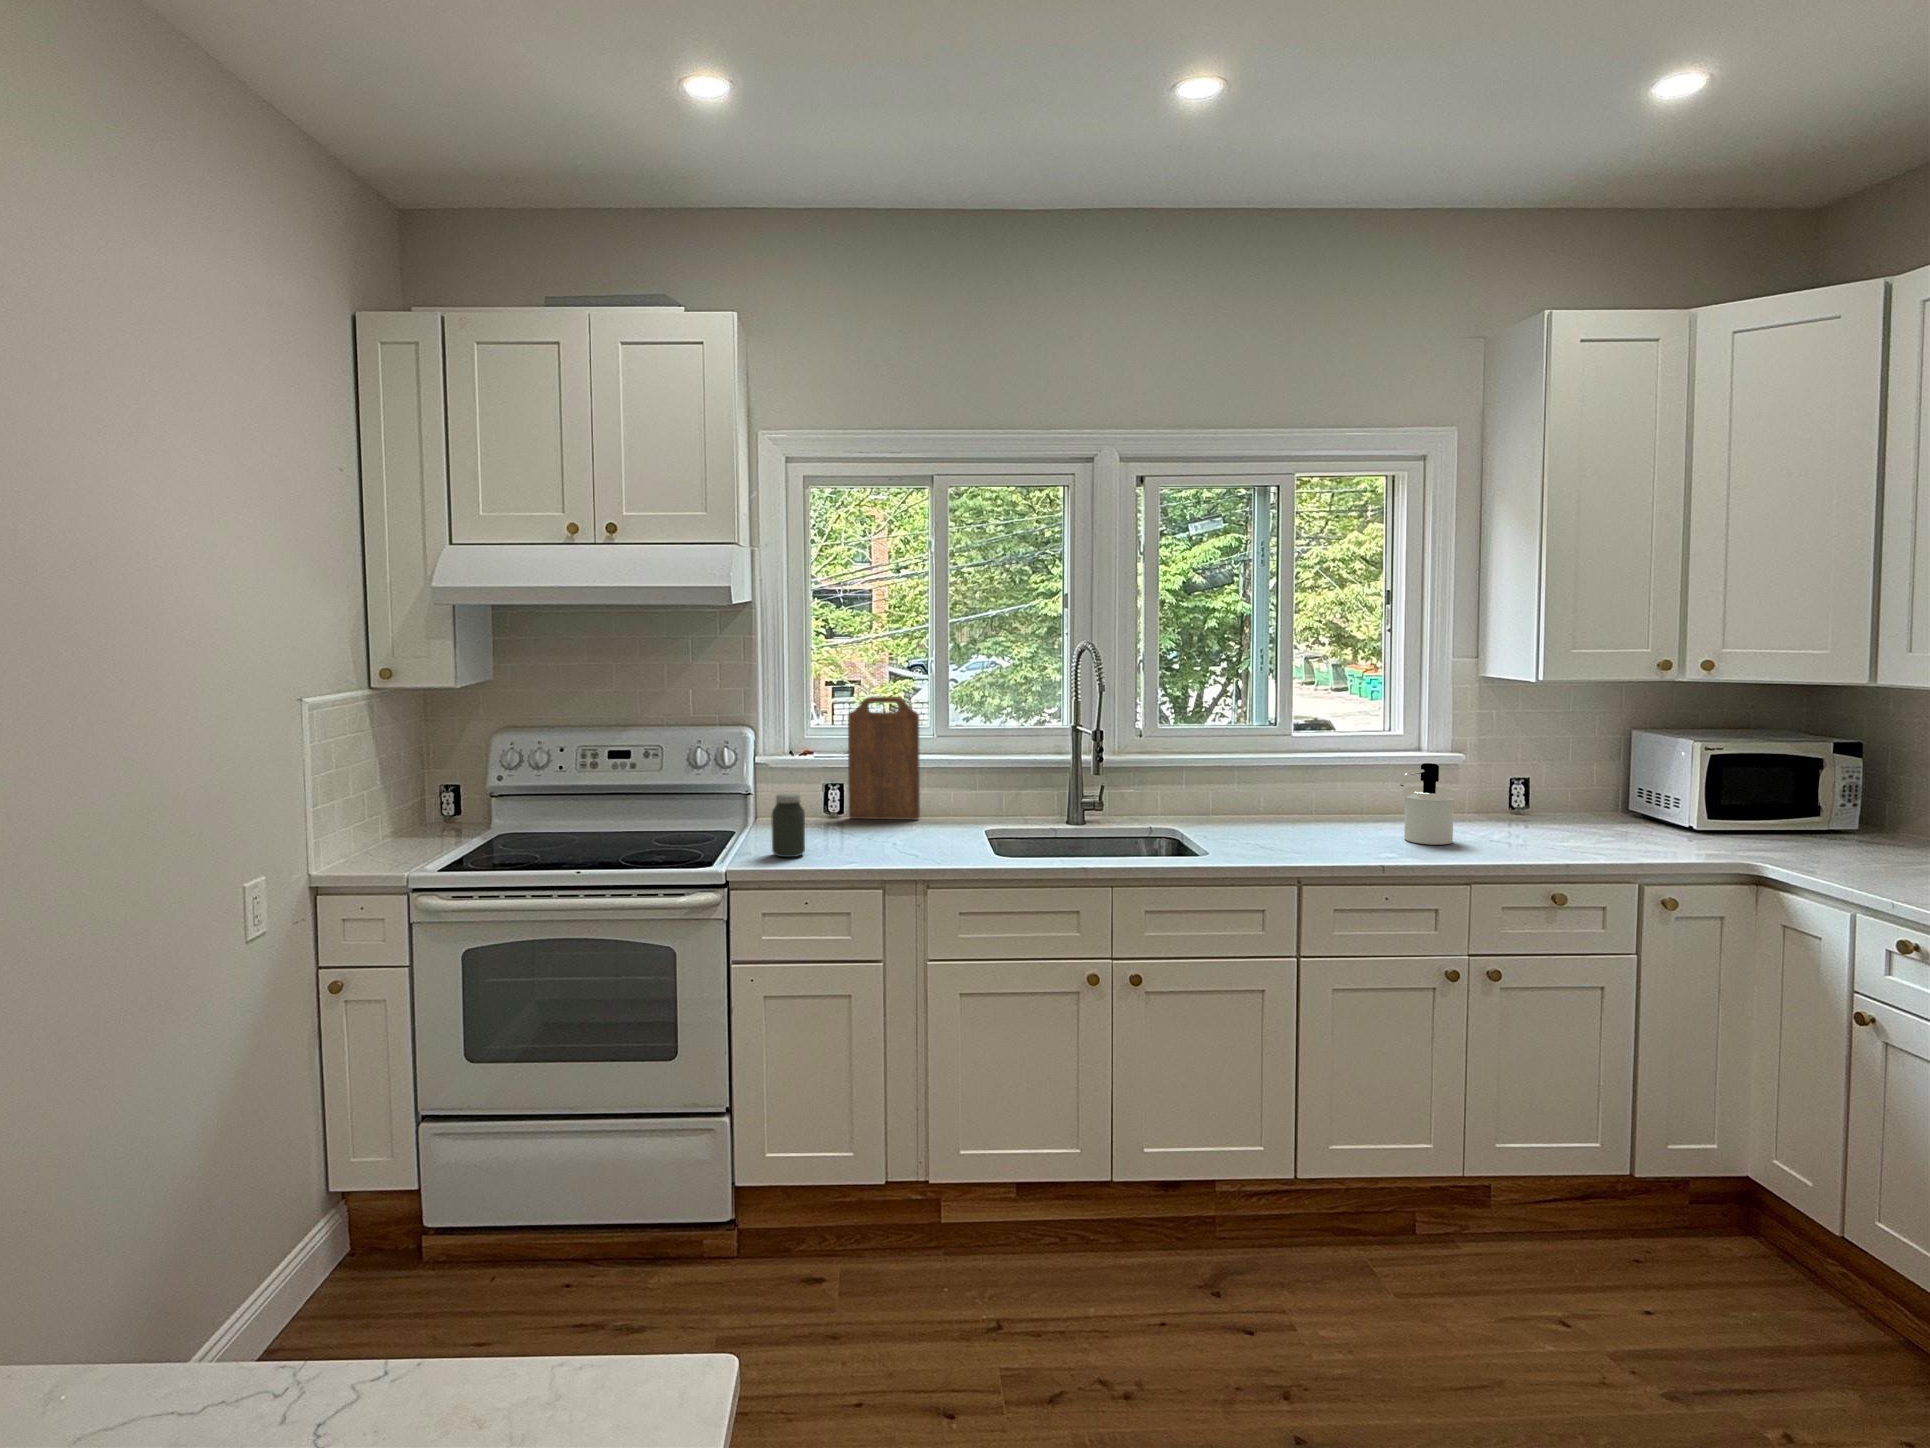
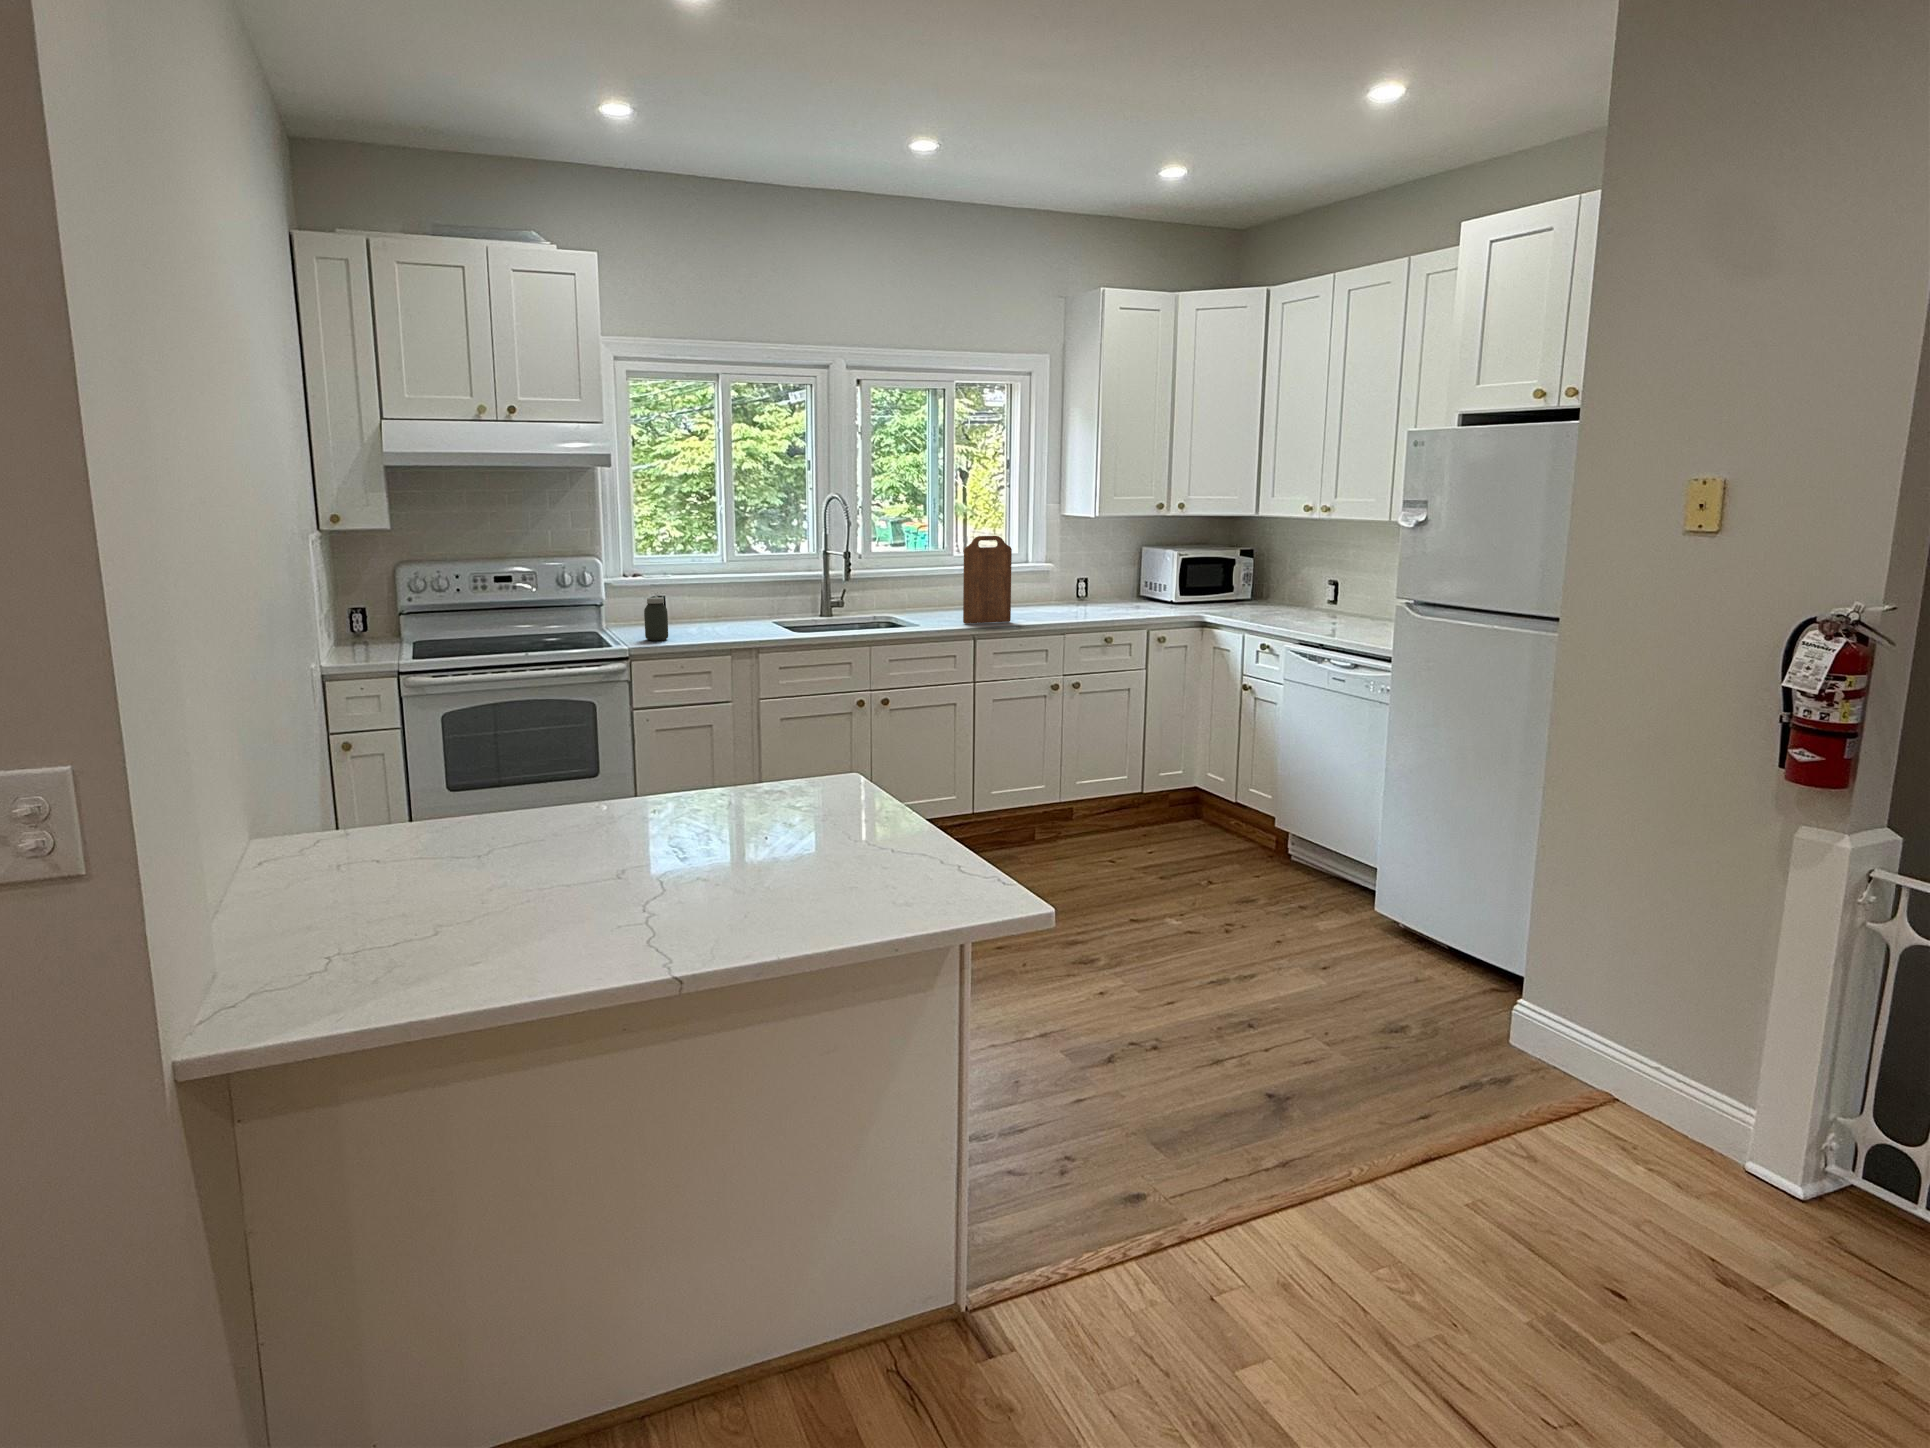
cutting board: present [848,696,920,819] -> present [963,536,1012,624]
soap dispenser: present [1400,763,1456,845] -> none [1025,567,1054,616]

